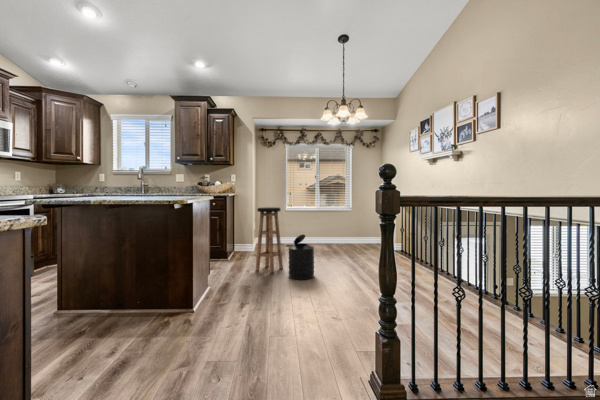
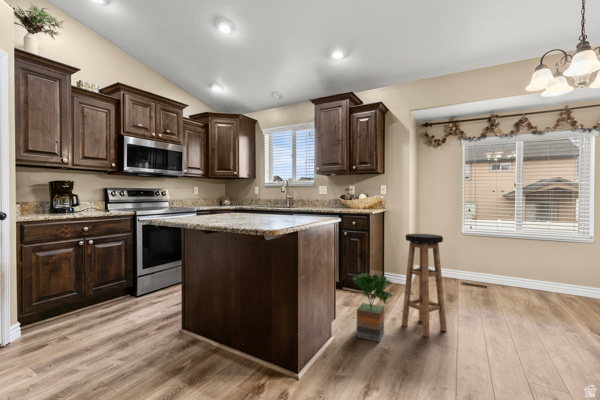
potted tree: none [223,235,253,281] -> present [353,273,393,342]
trash can: present [289,235,314,280] -> none [453,288,505,371]

